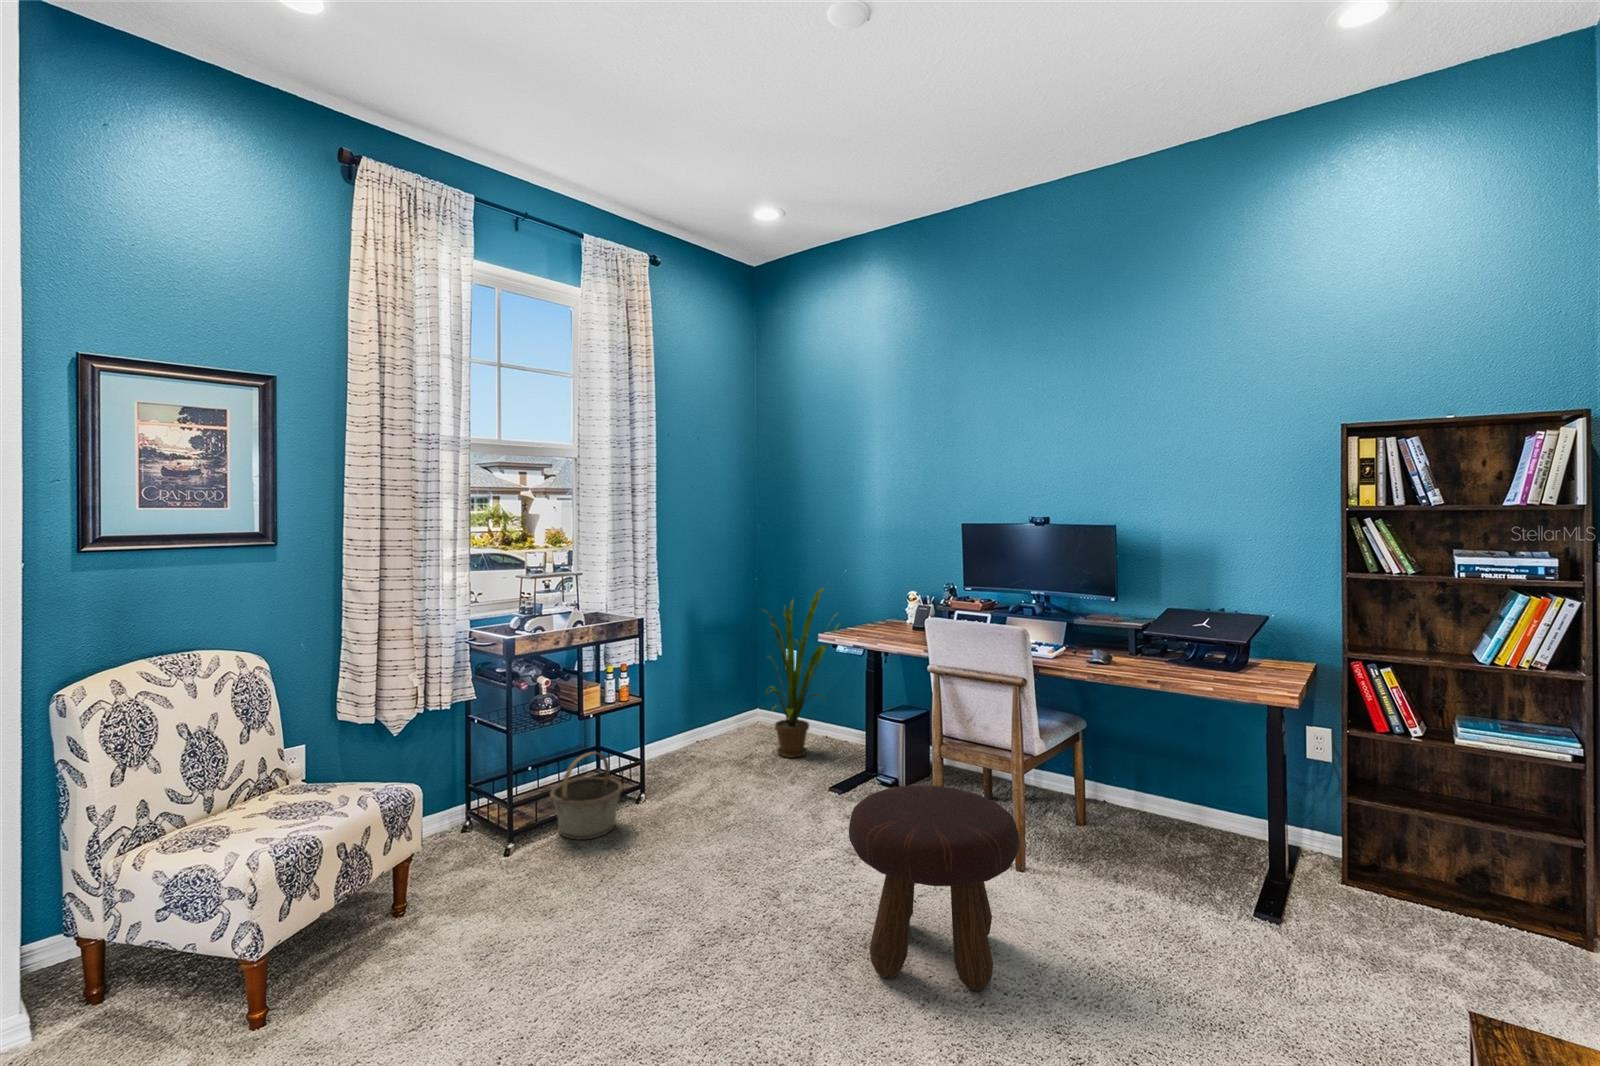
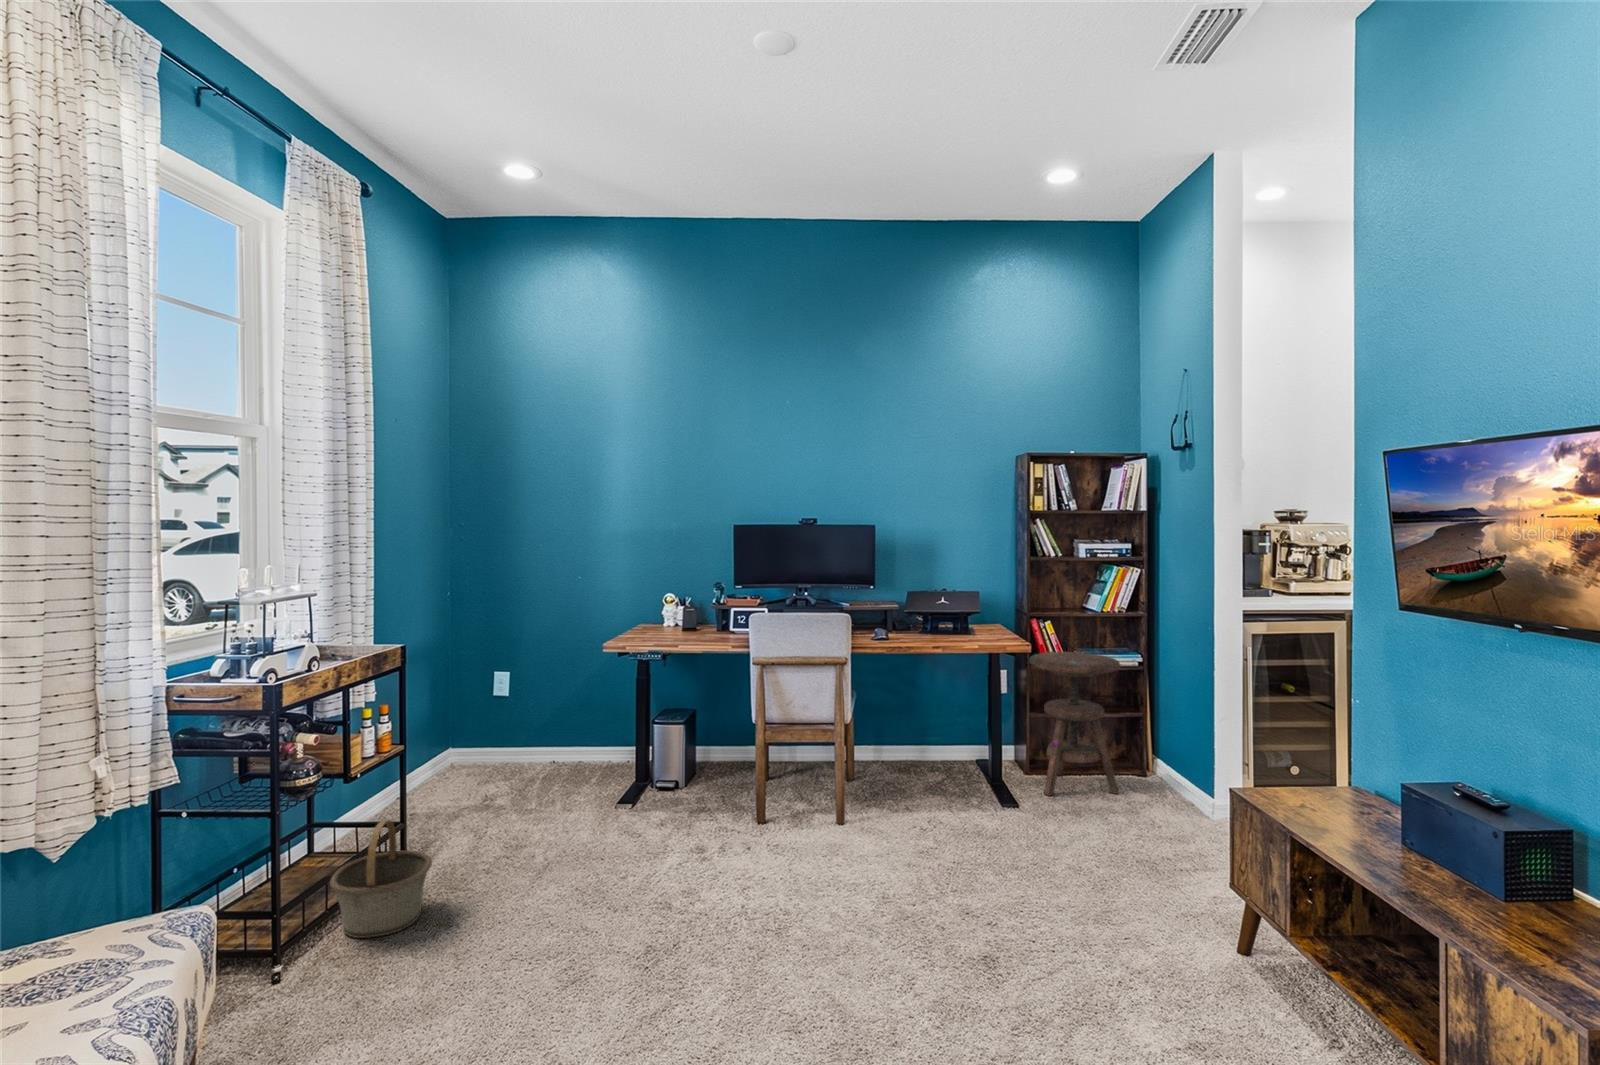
house plant: present [766,588,837,758] -> none [478,595,585,790]
side table: none [1328,713,1496,953] -> present [1029,652,1120,796]
footstool: present [849,785,1020,991] -> none [791,756,939,930]

